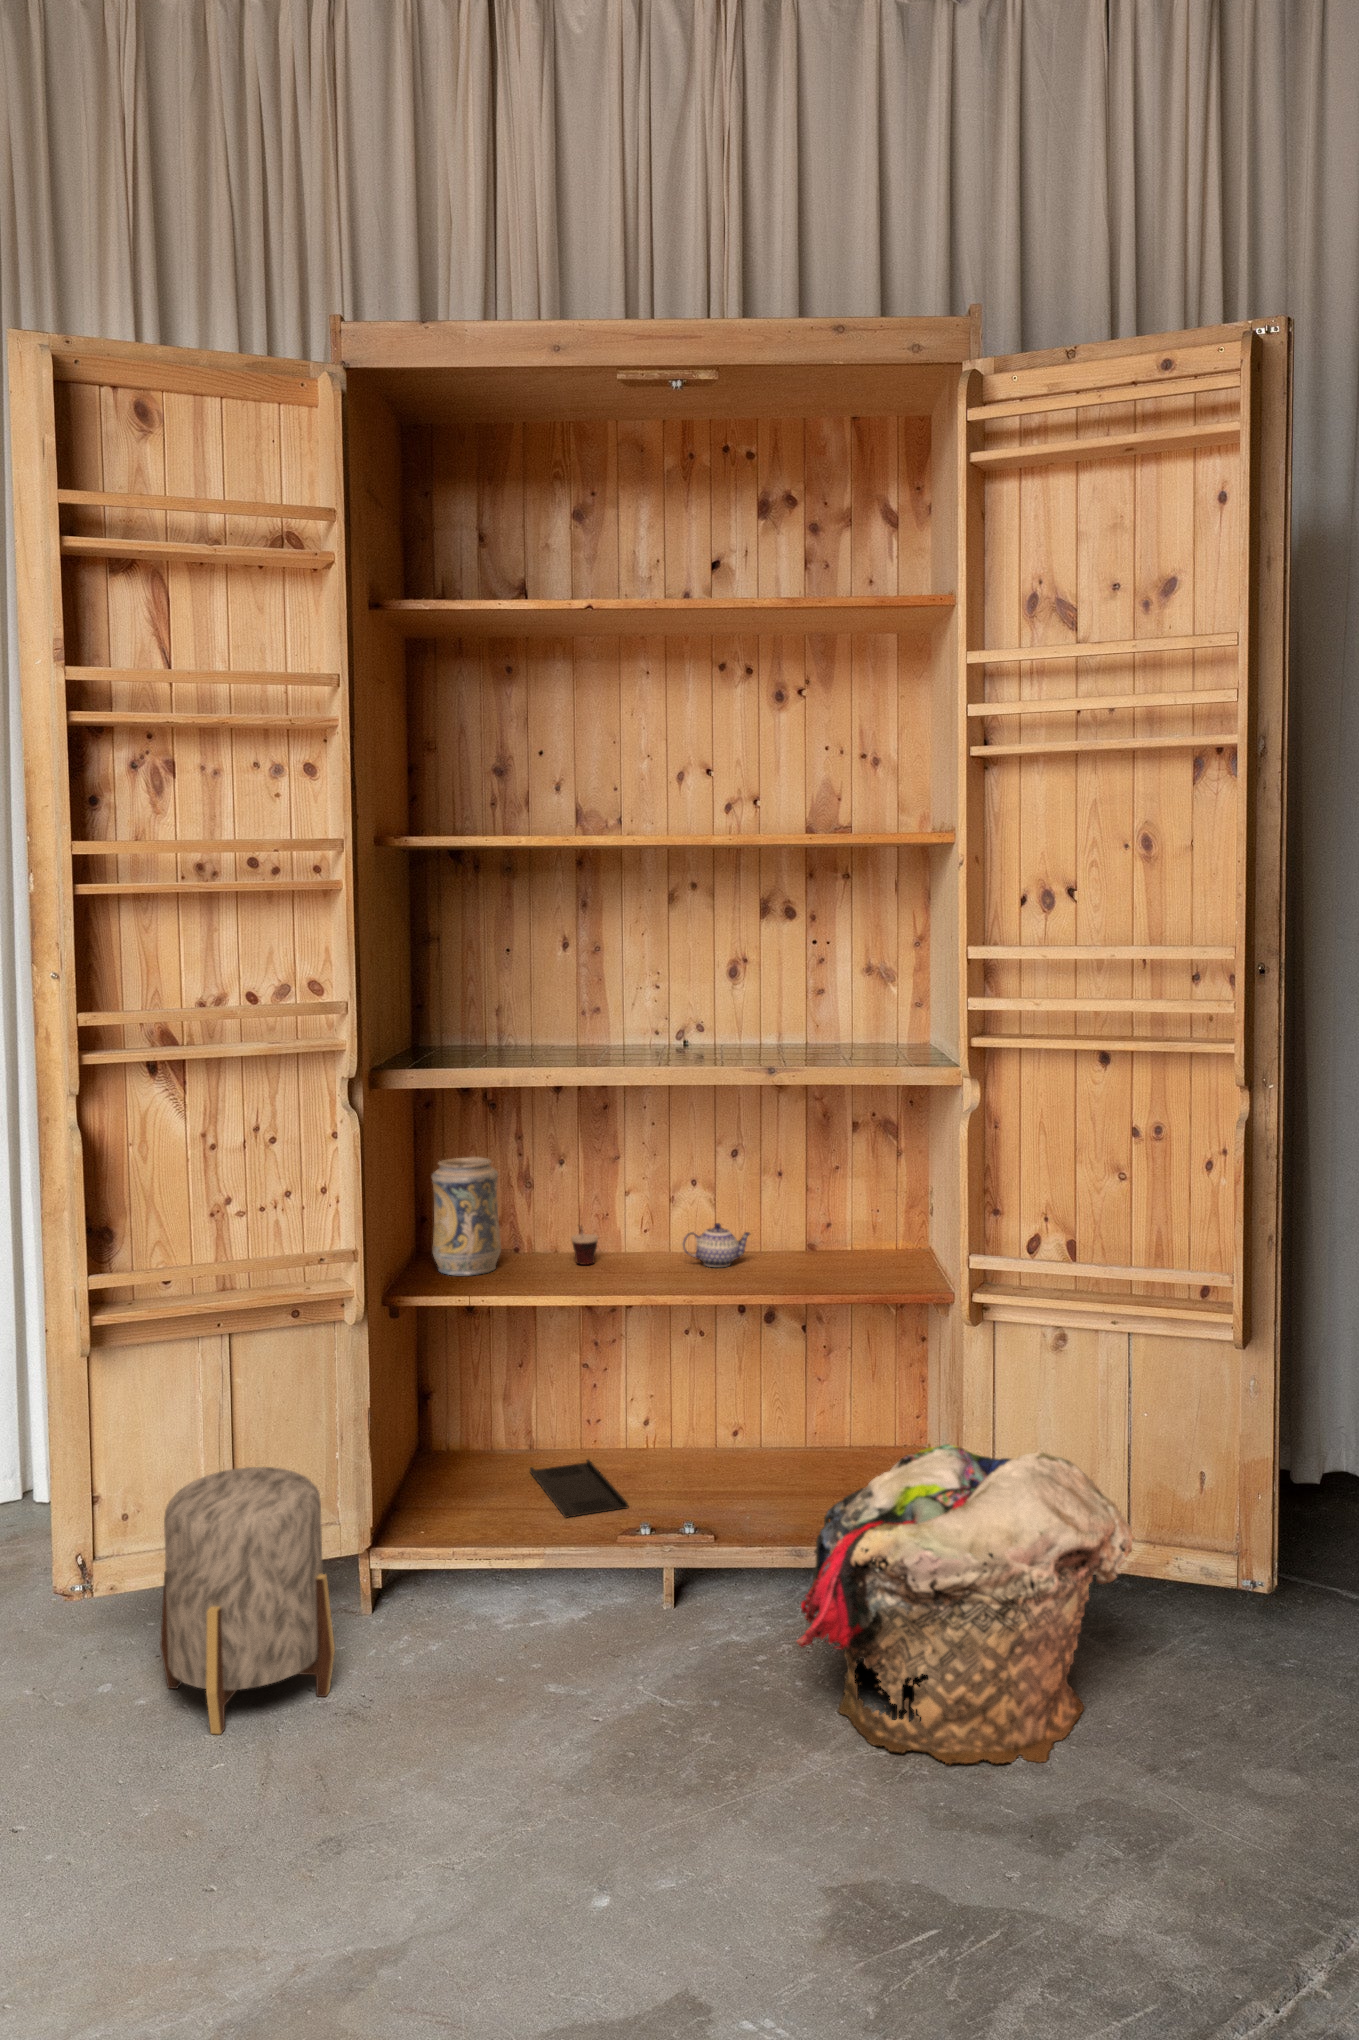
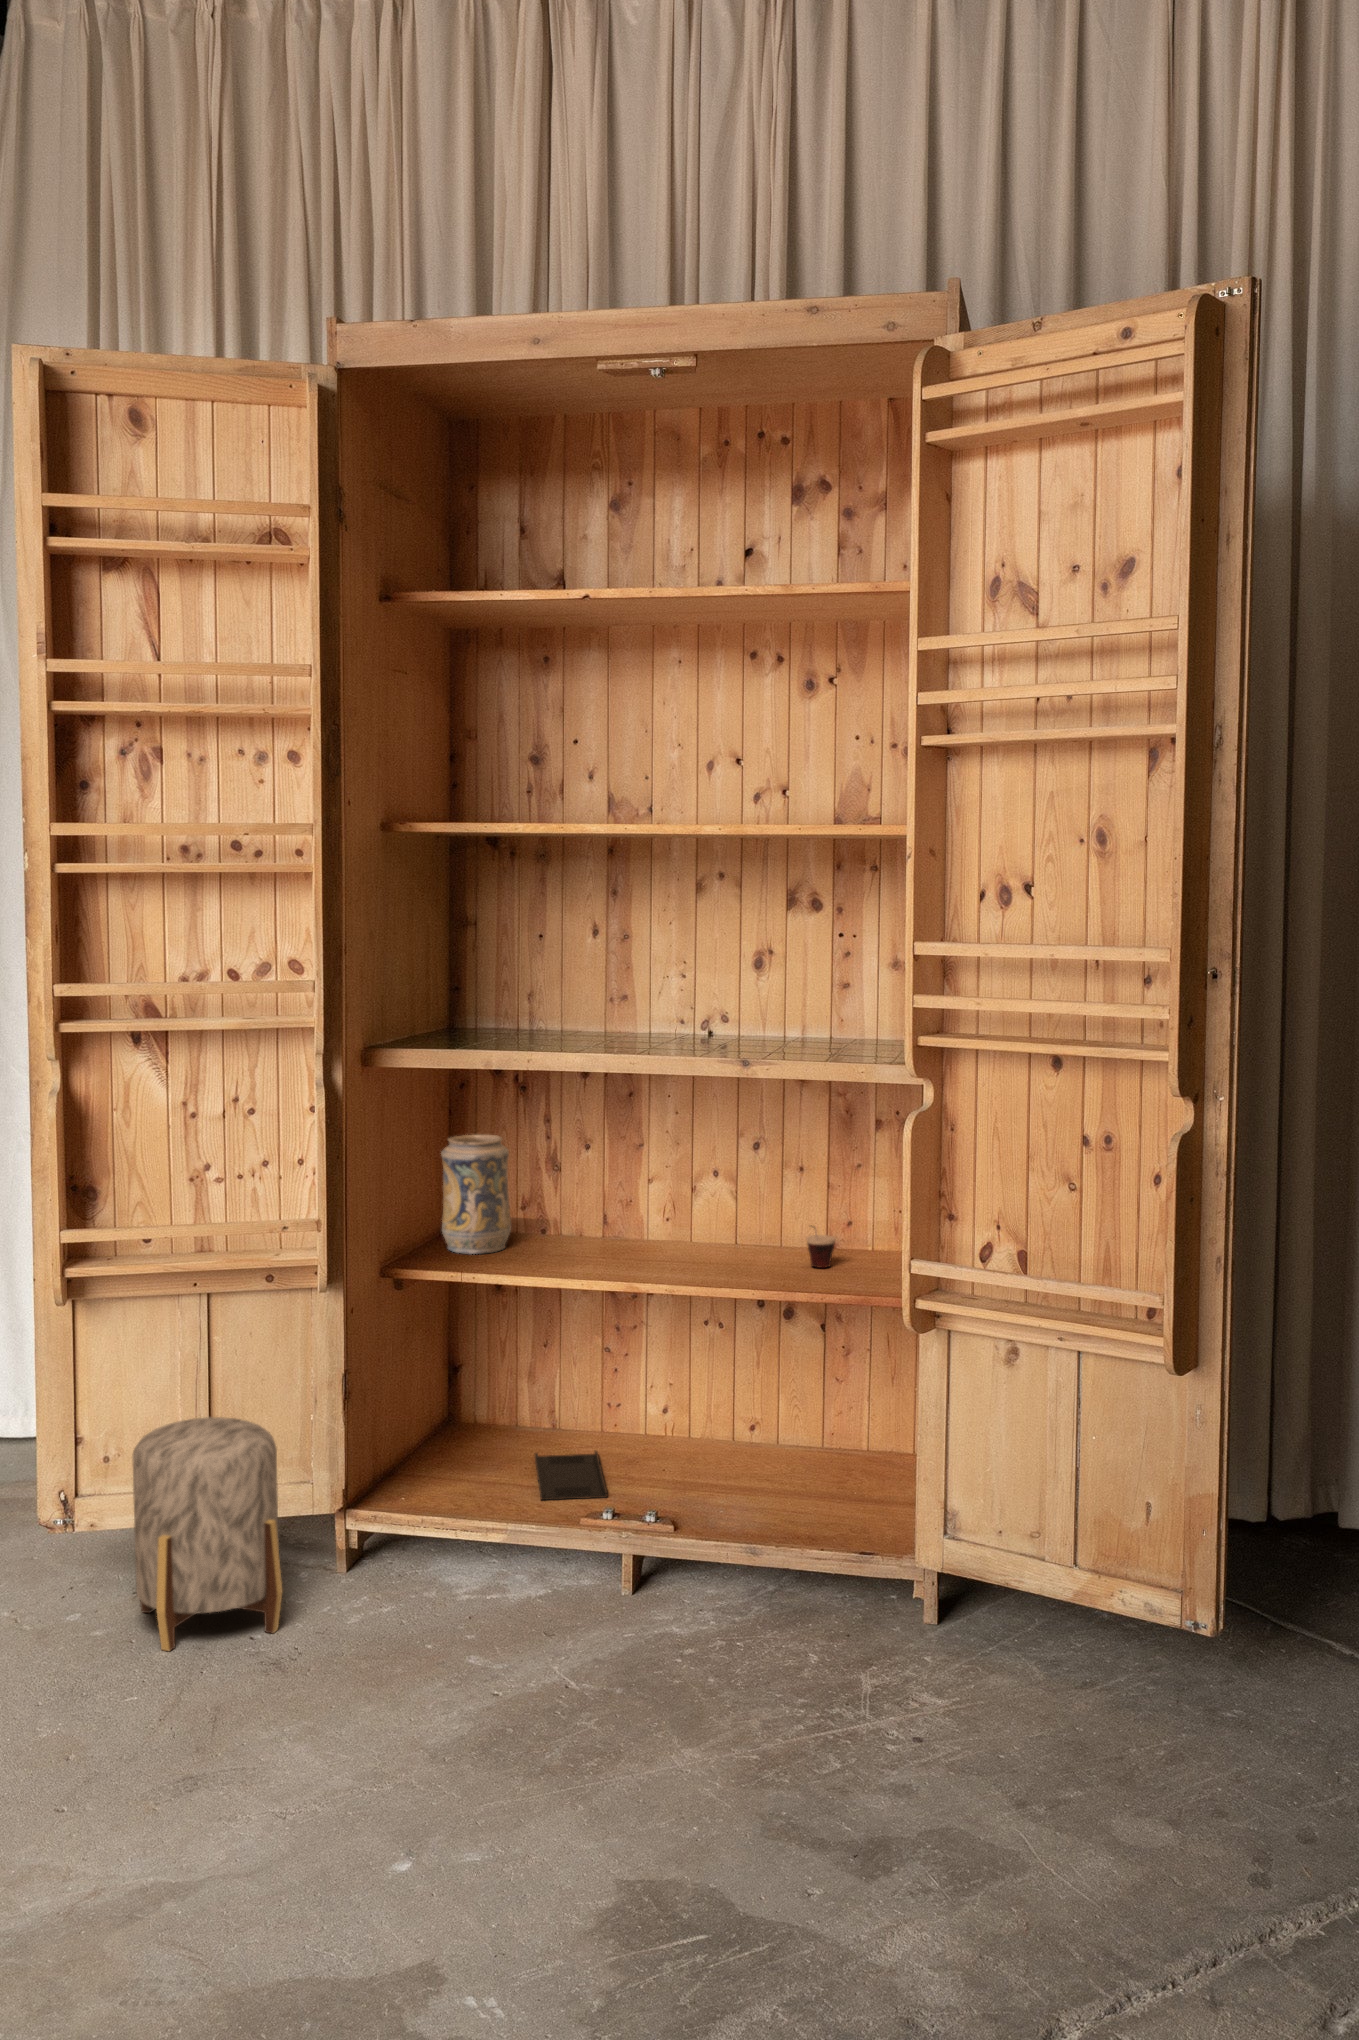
teapot: present [683,1223,750,1267] -> none [690,1215,763,1261]
cup: present [572,1233,598,1265] -> present [807,1227,835,1268]
laundry basket: present [797,1444,1134,1764] -> none [680,1447,1040,1757]

